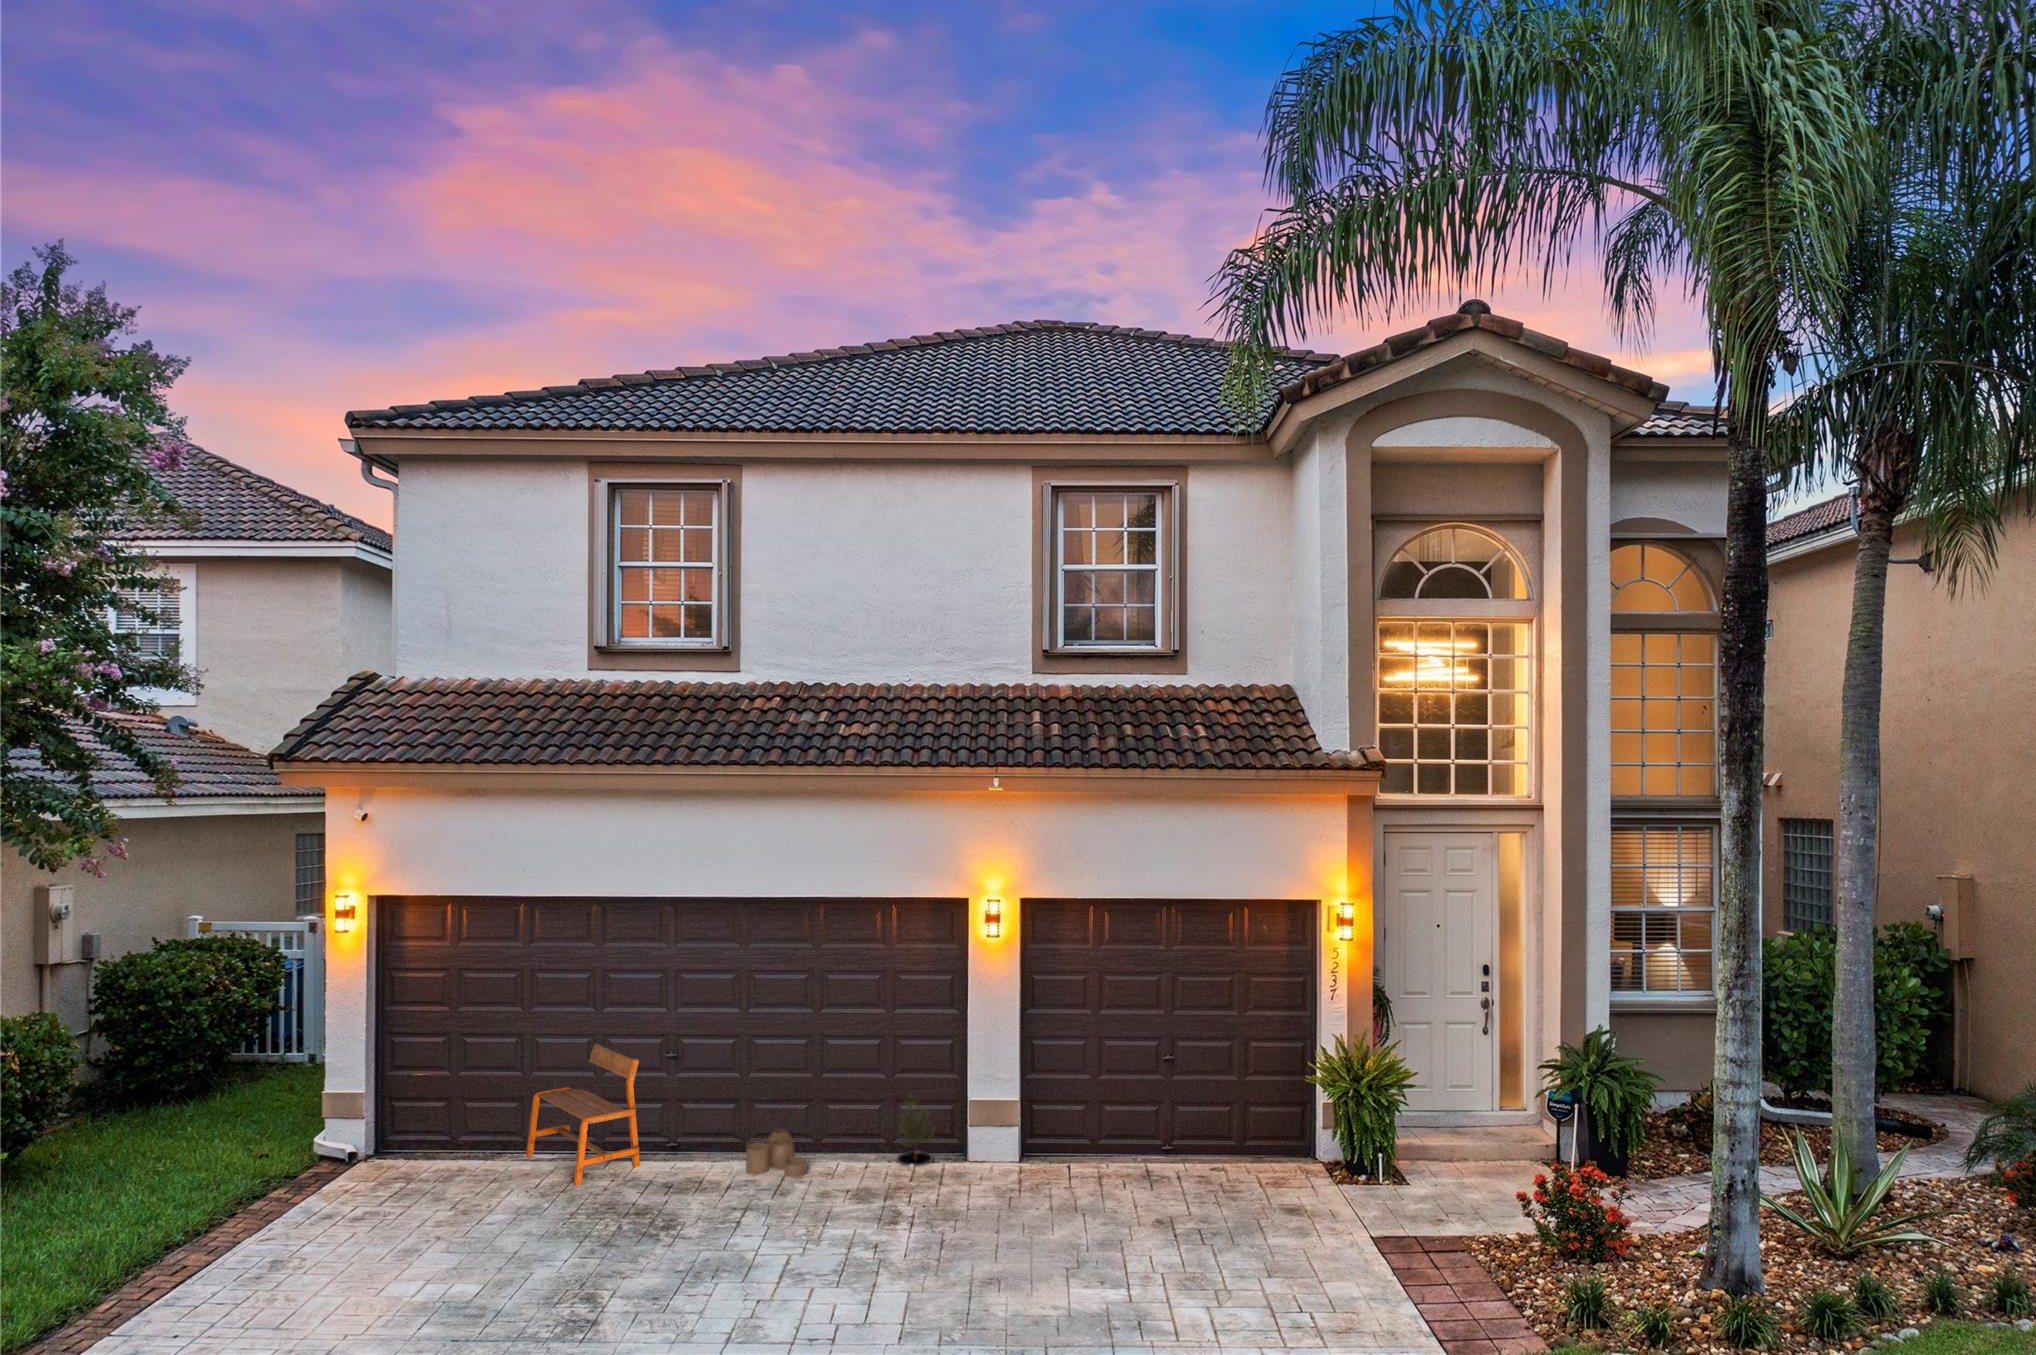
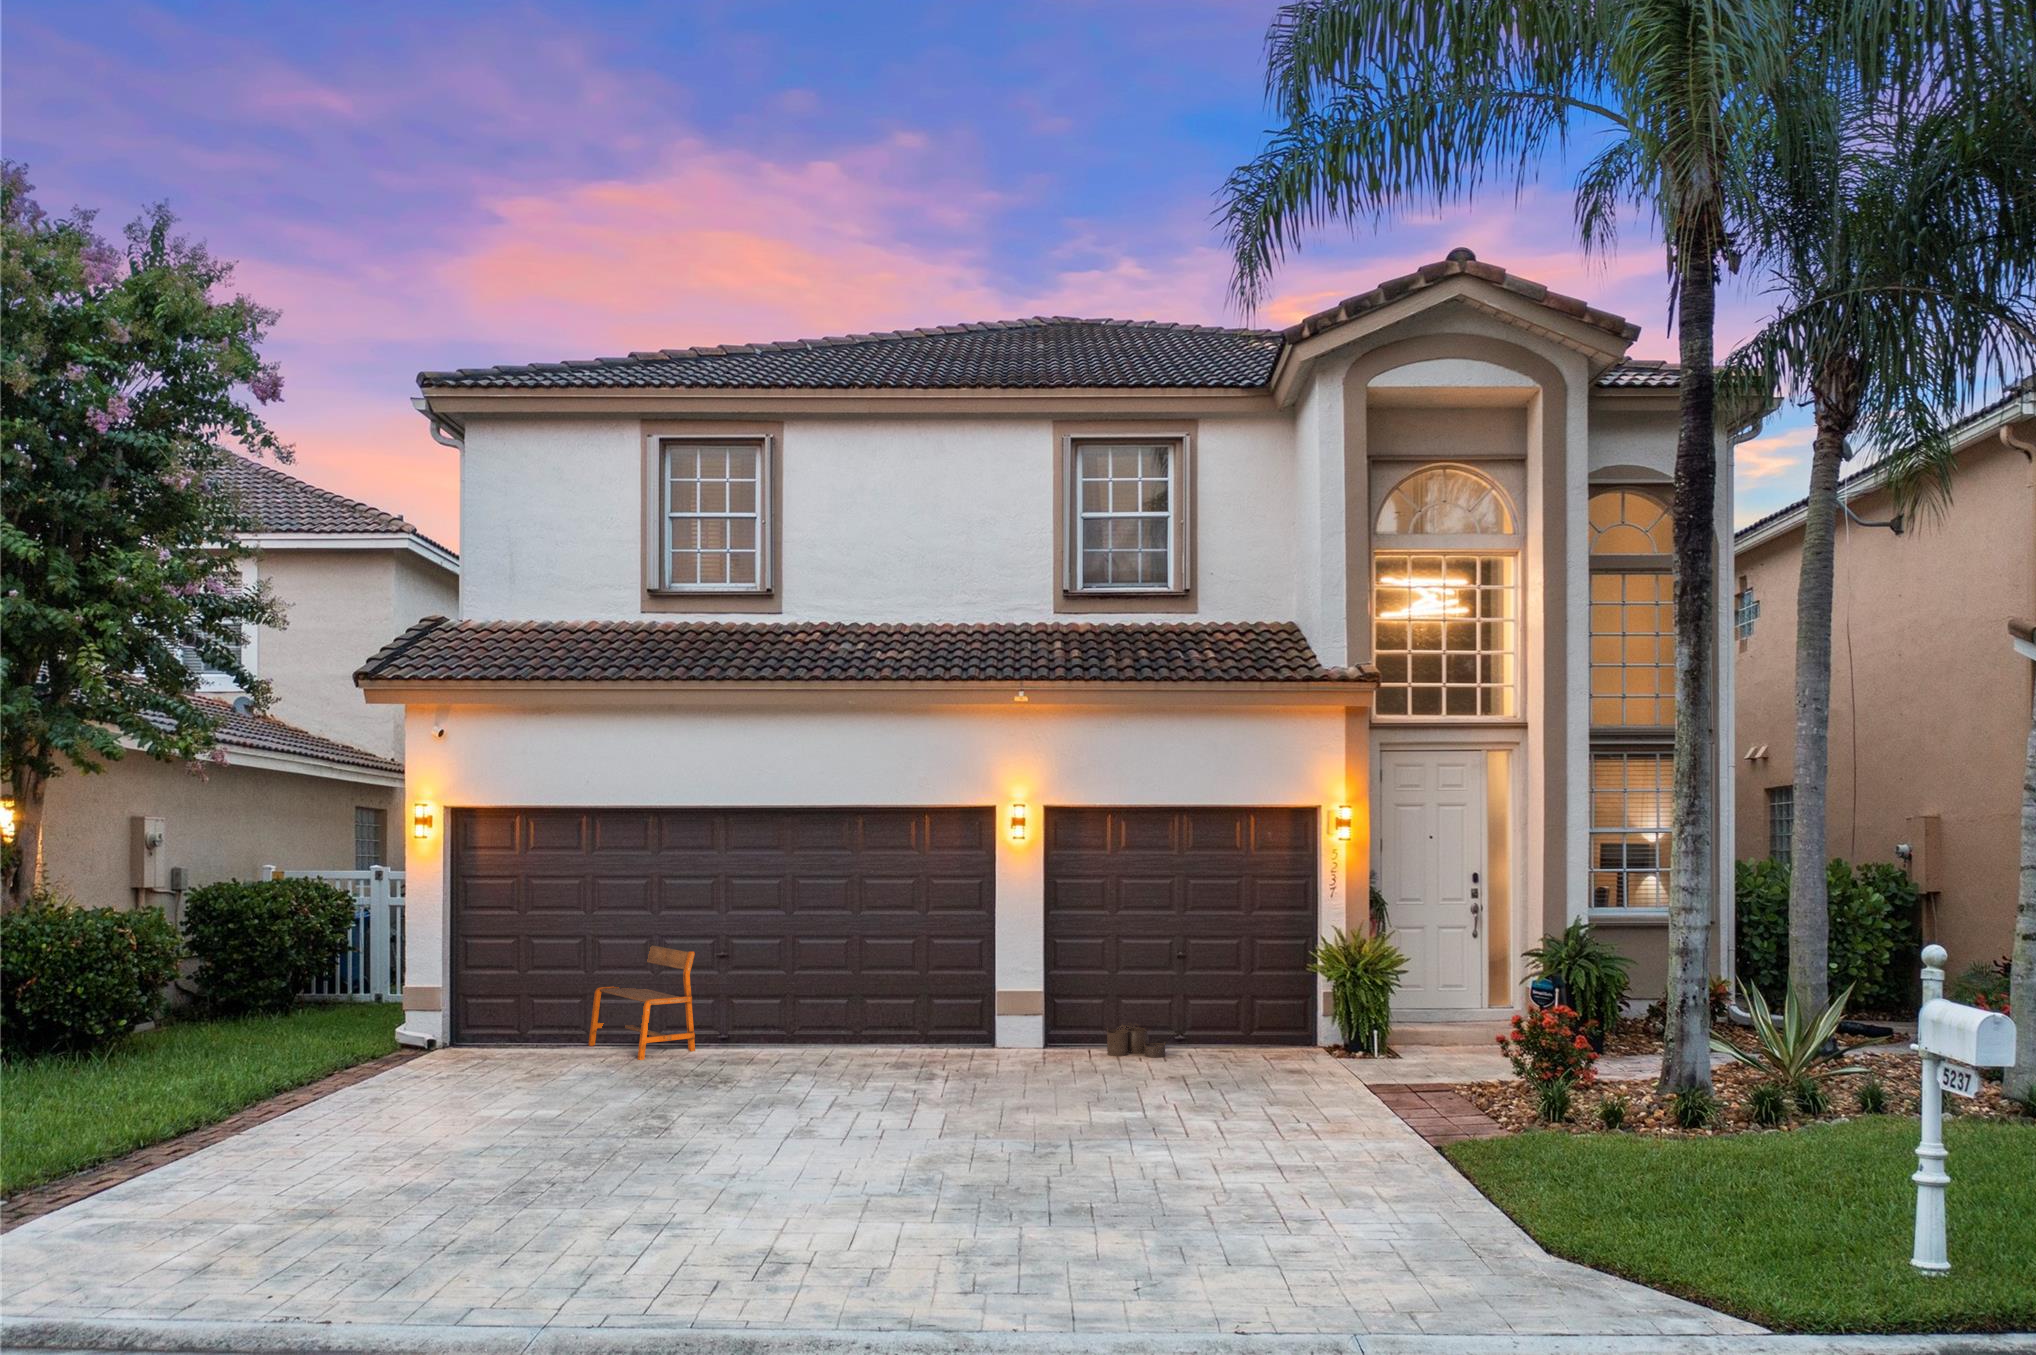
potted tree: present [896,1100,934,1167] -> none [930,985,969,1051]
woven basket: present [746,1130,807,1177] -> present [1107,1023,1166,1058]

